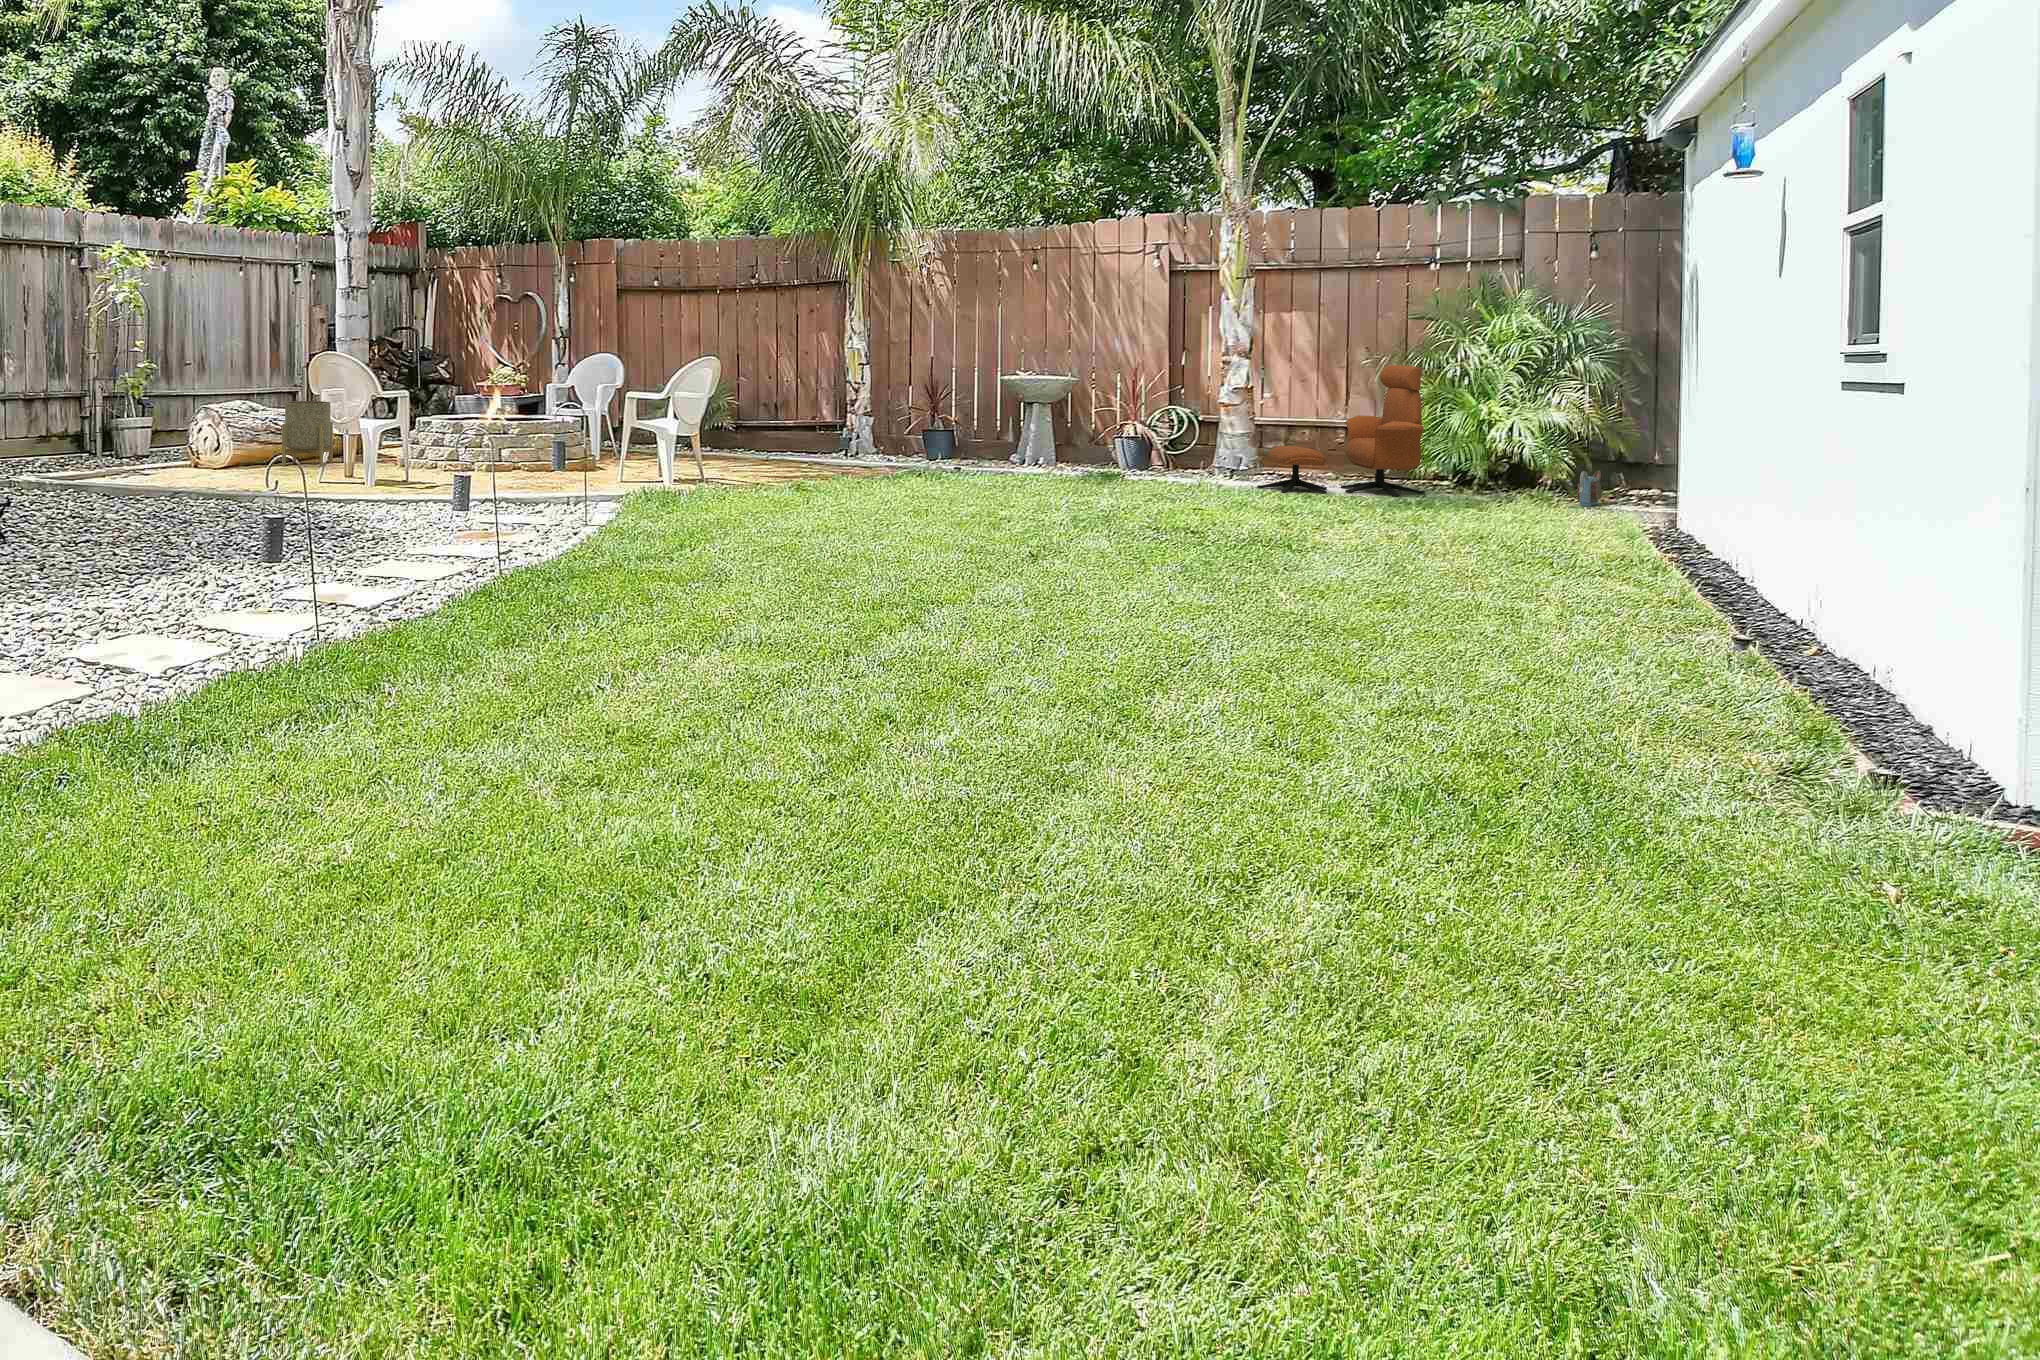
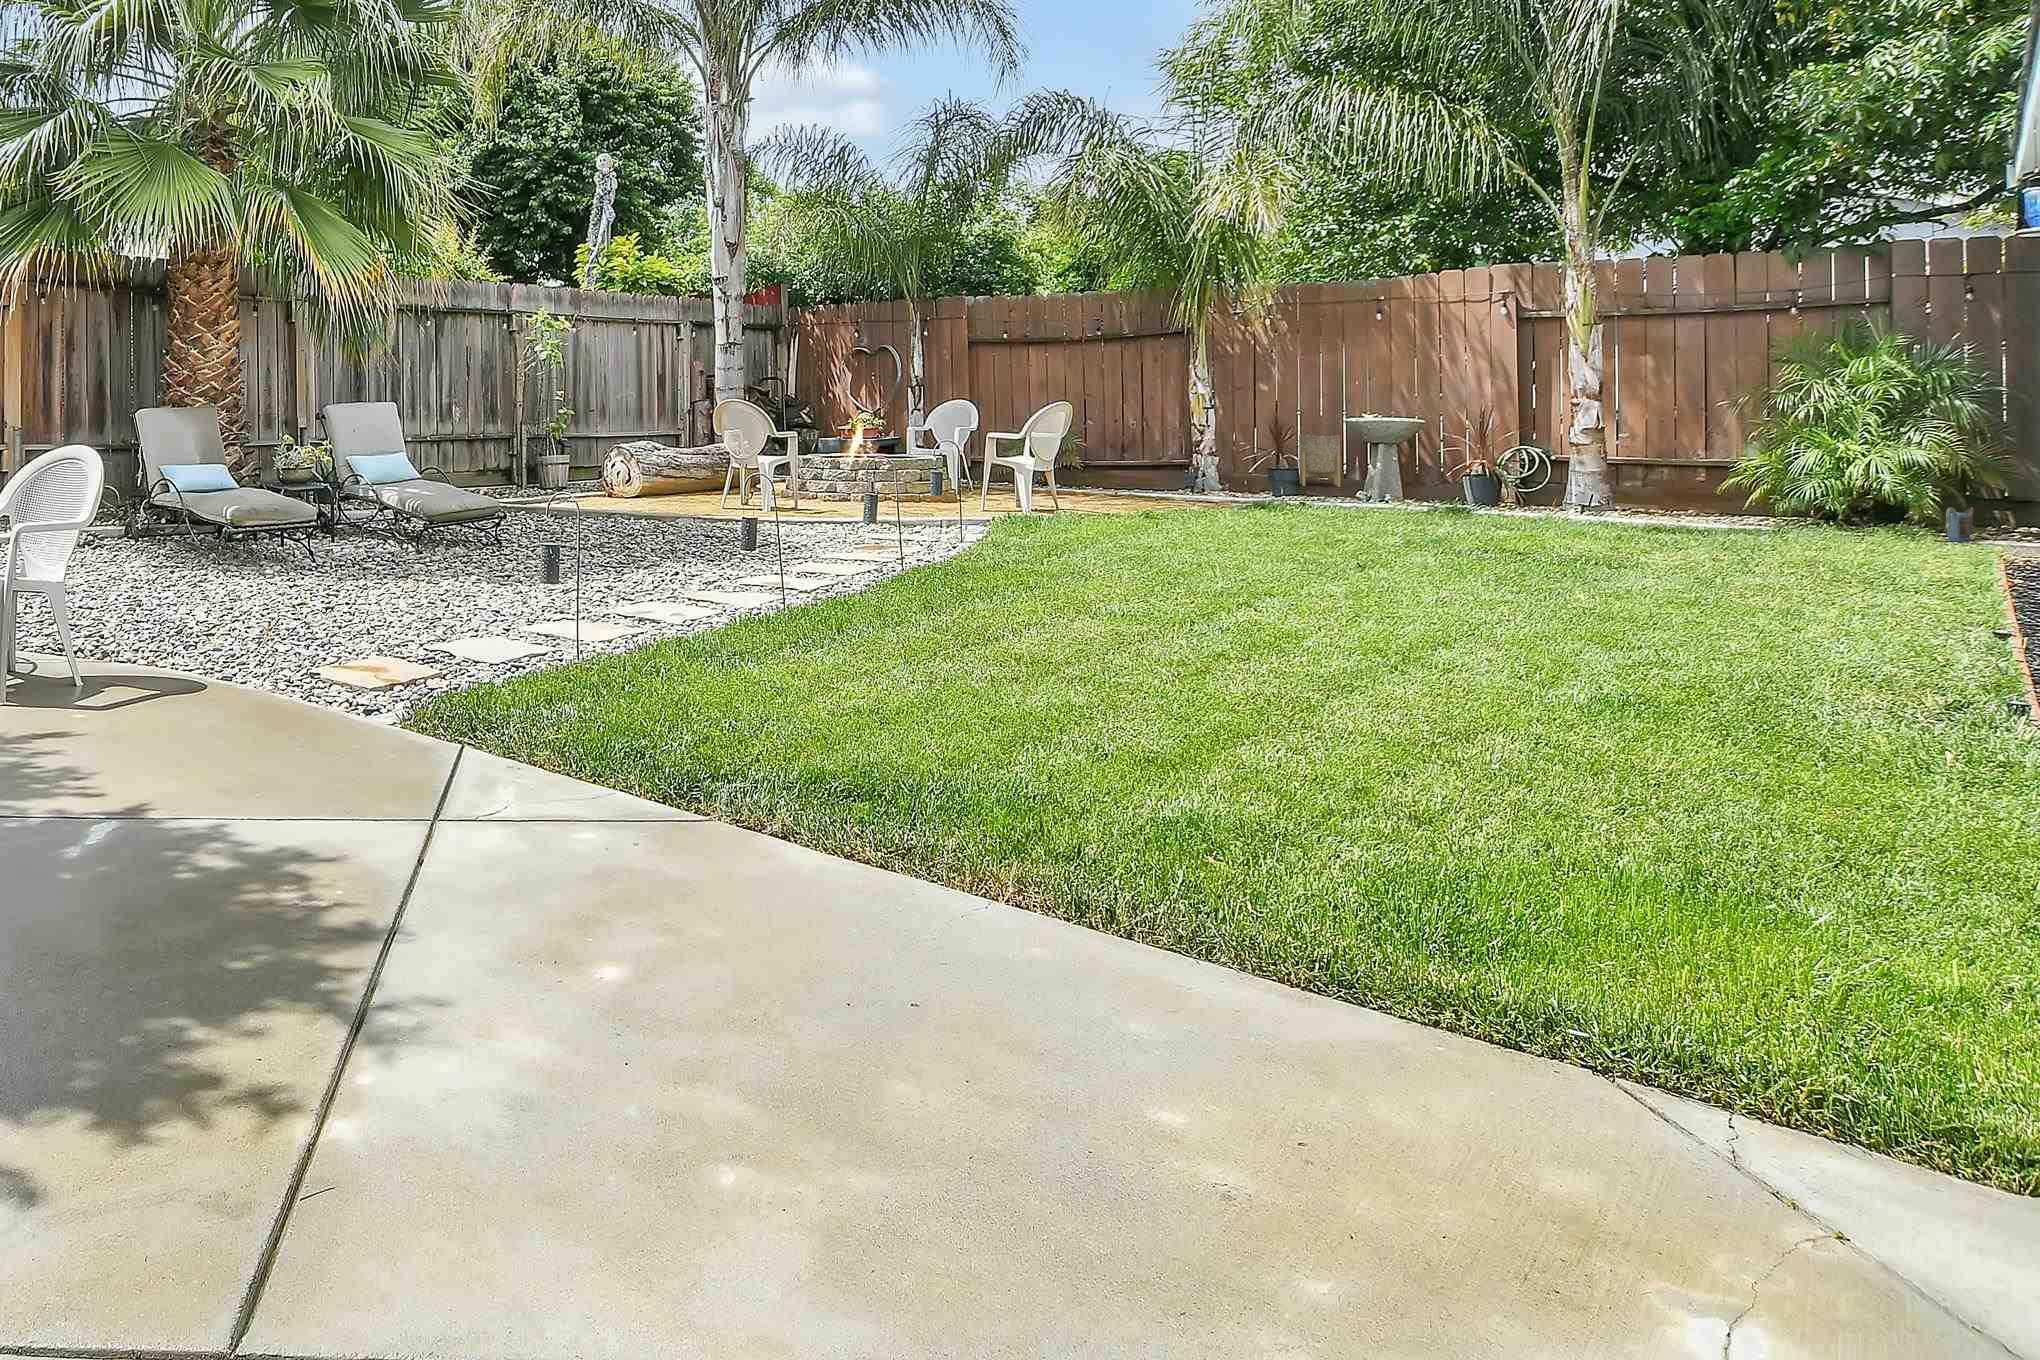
lounge chair: present [1257,365,1425,496] -> none [1603,406,1781,530]
planter: present [282,401,333,466] -> present [1299,434,1340,487]

